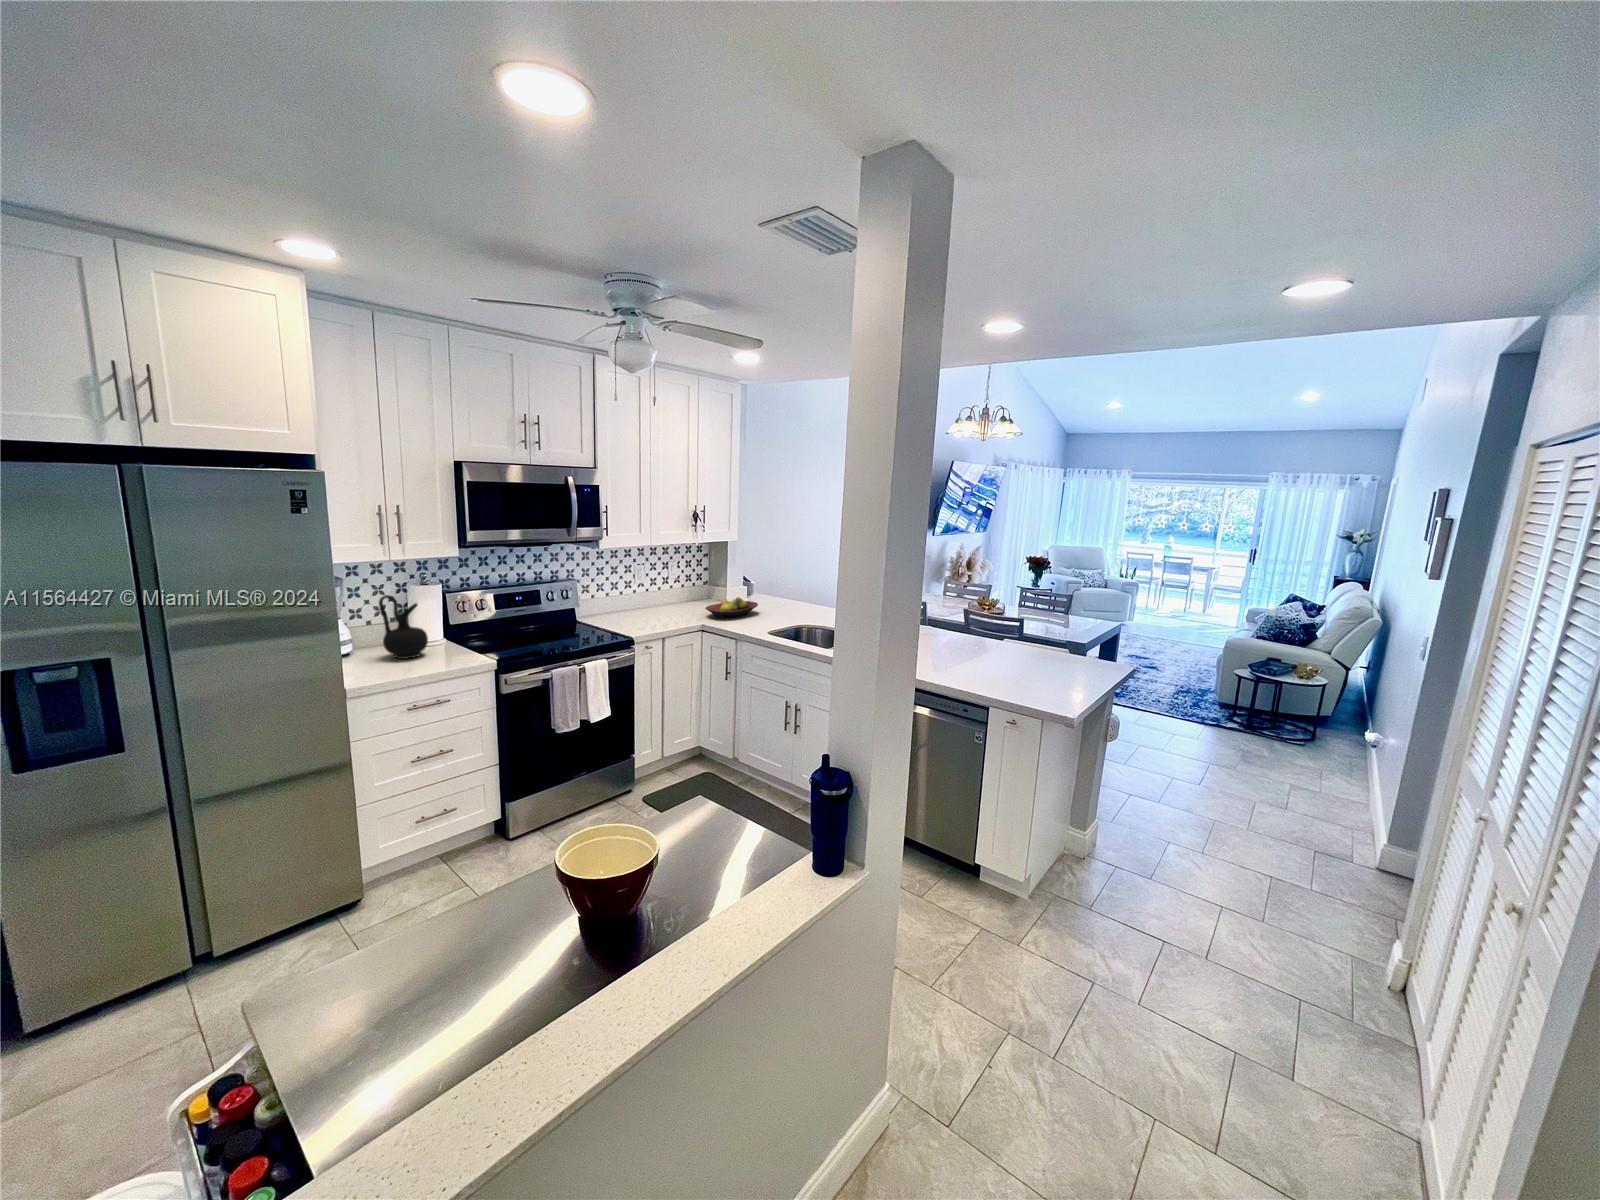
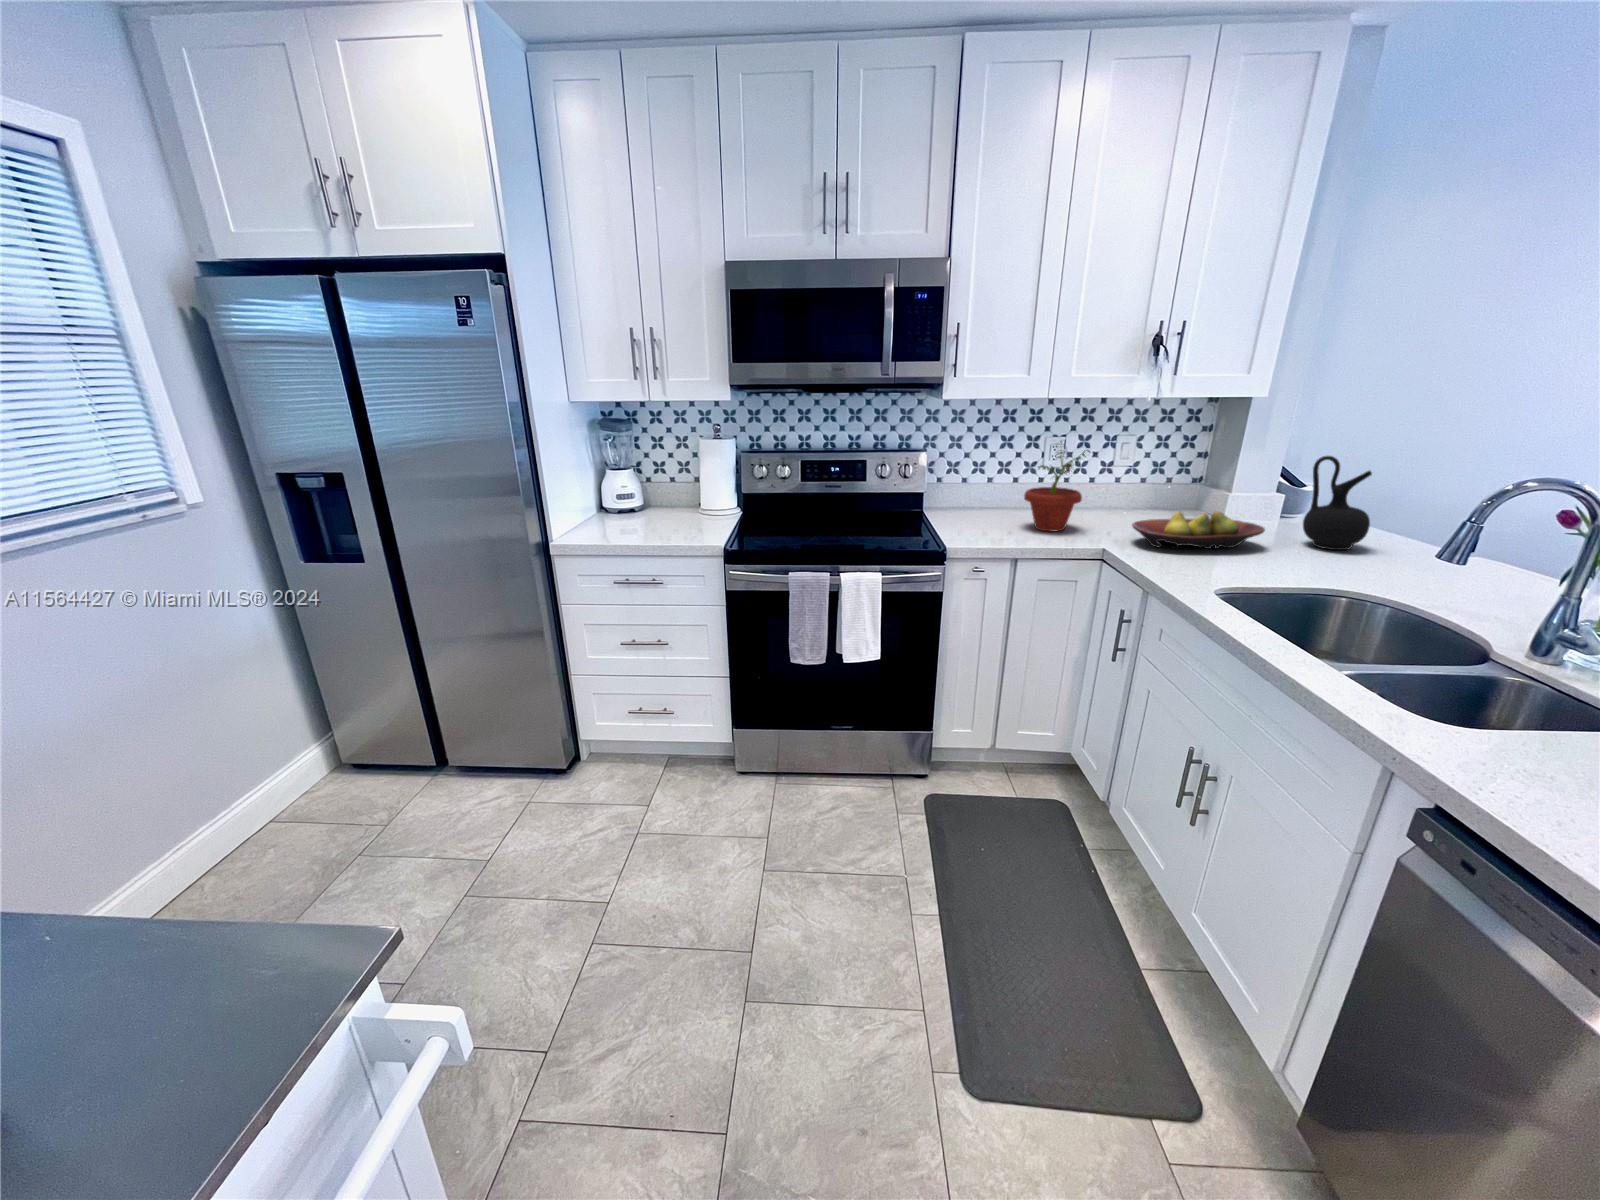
potted plant: none [644,568,679,619] -> present [1024,441,1090,531]
ceramic jug: present [379,595,428,659] -> present [1303,456,1372,550]

